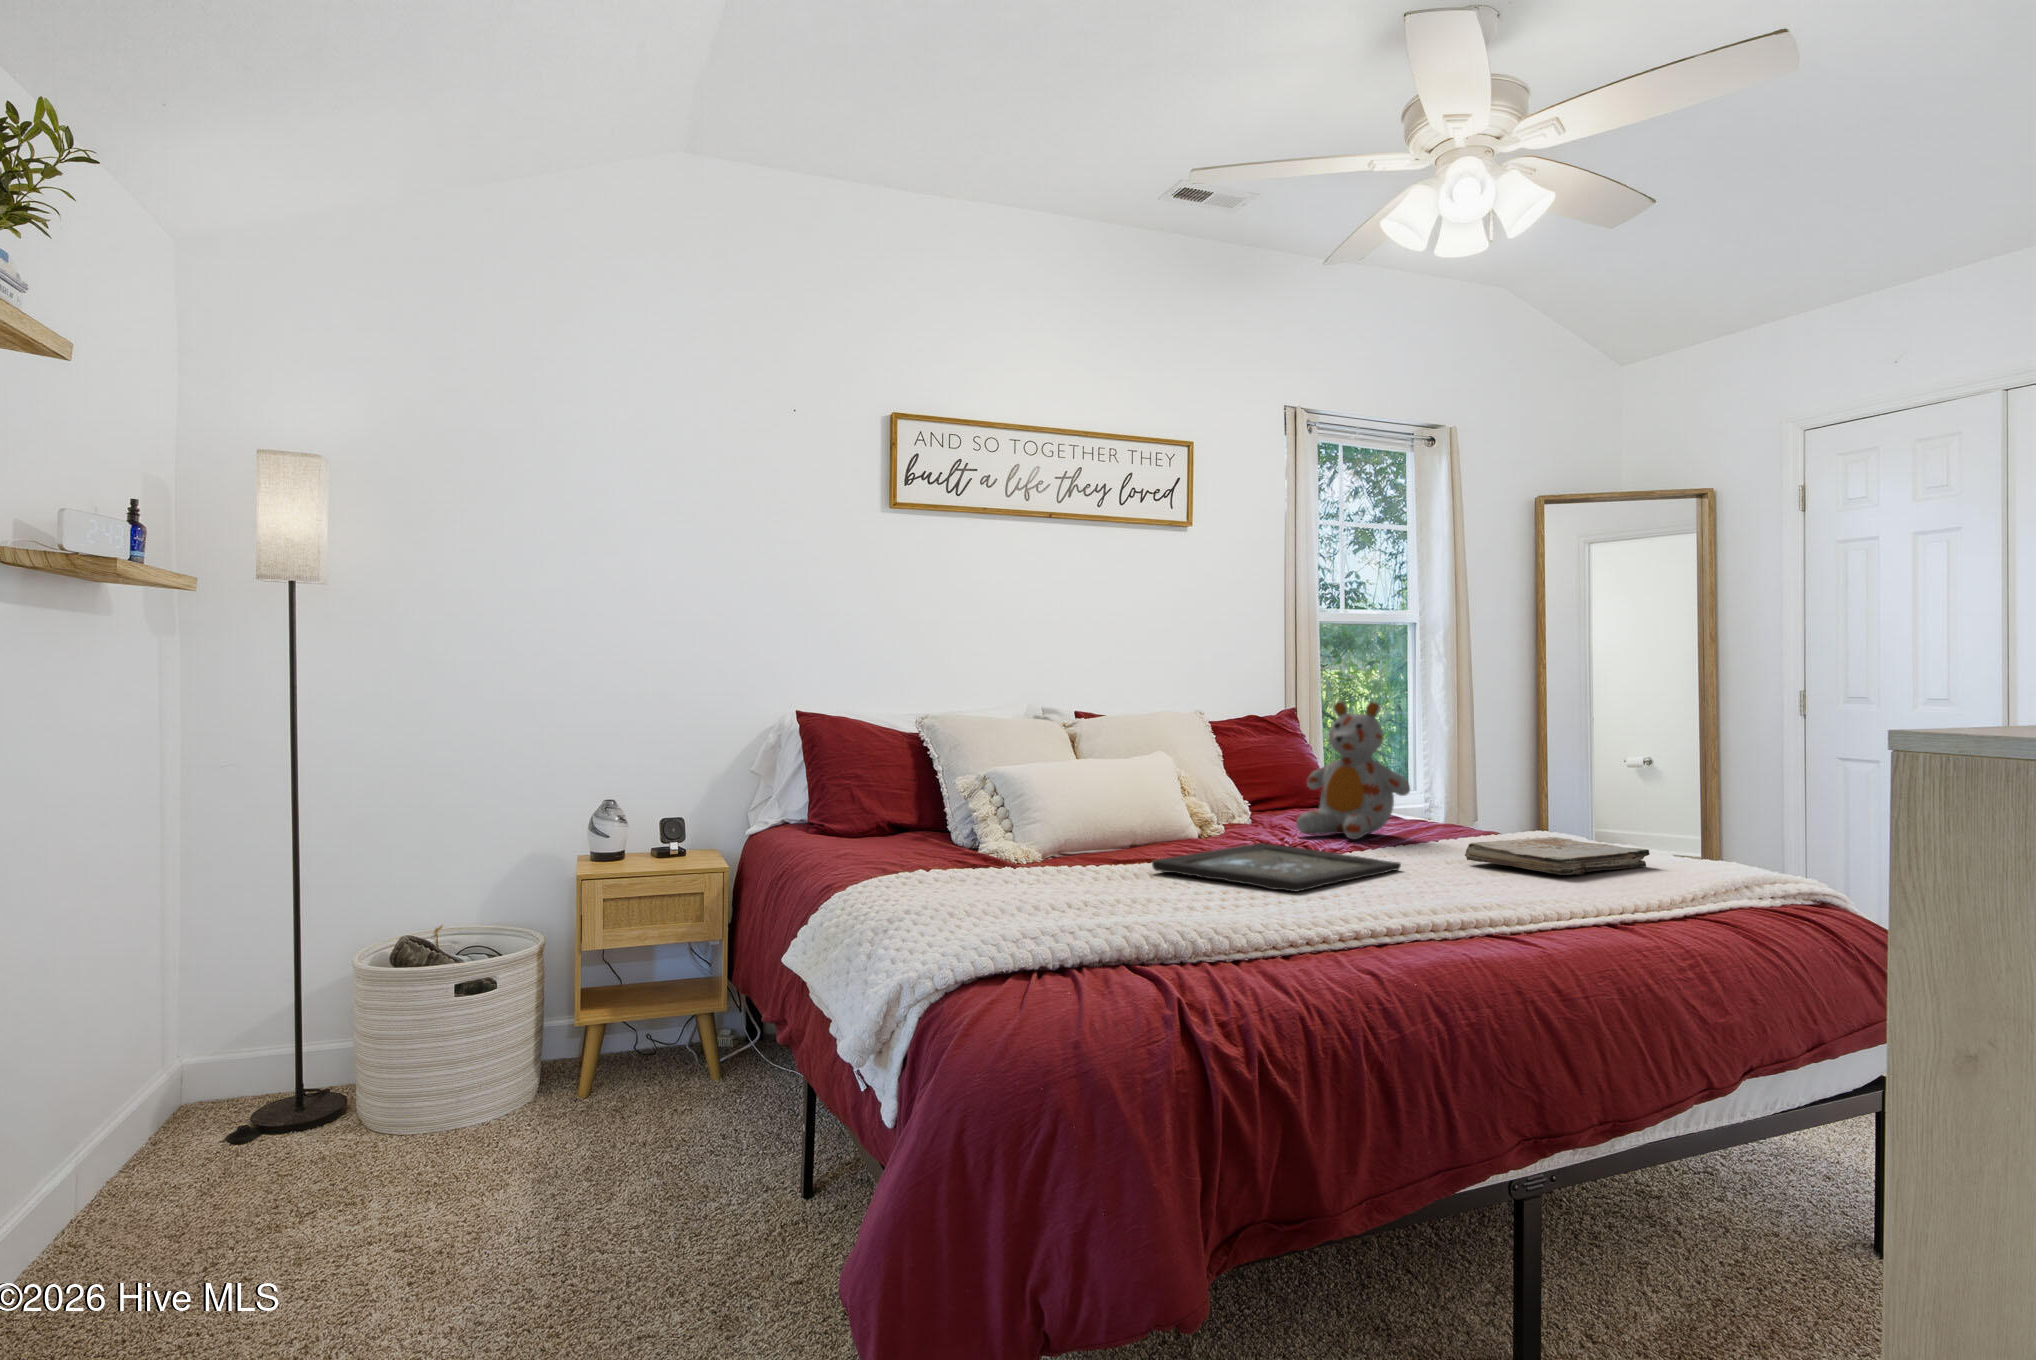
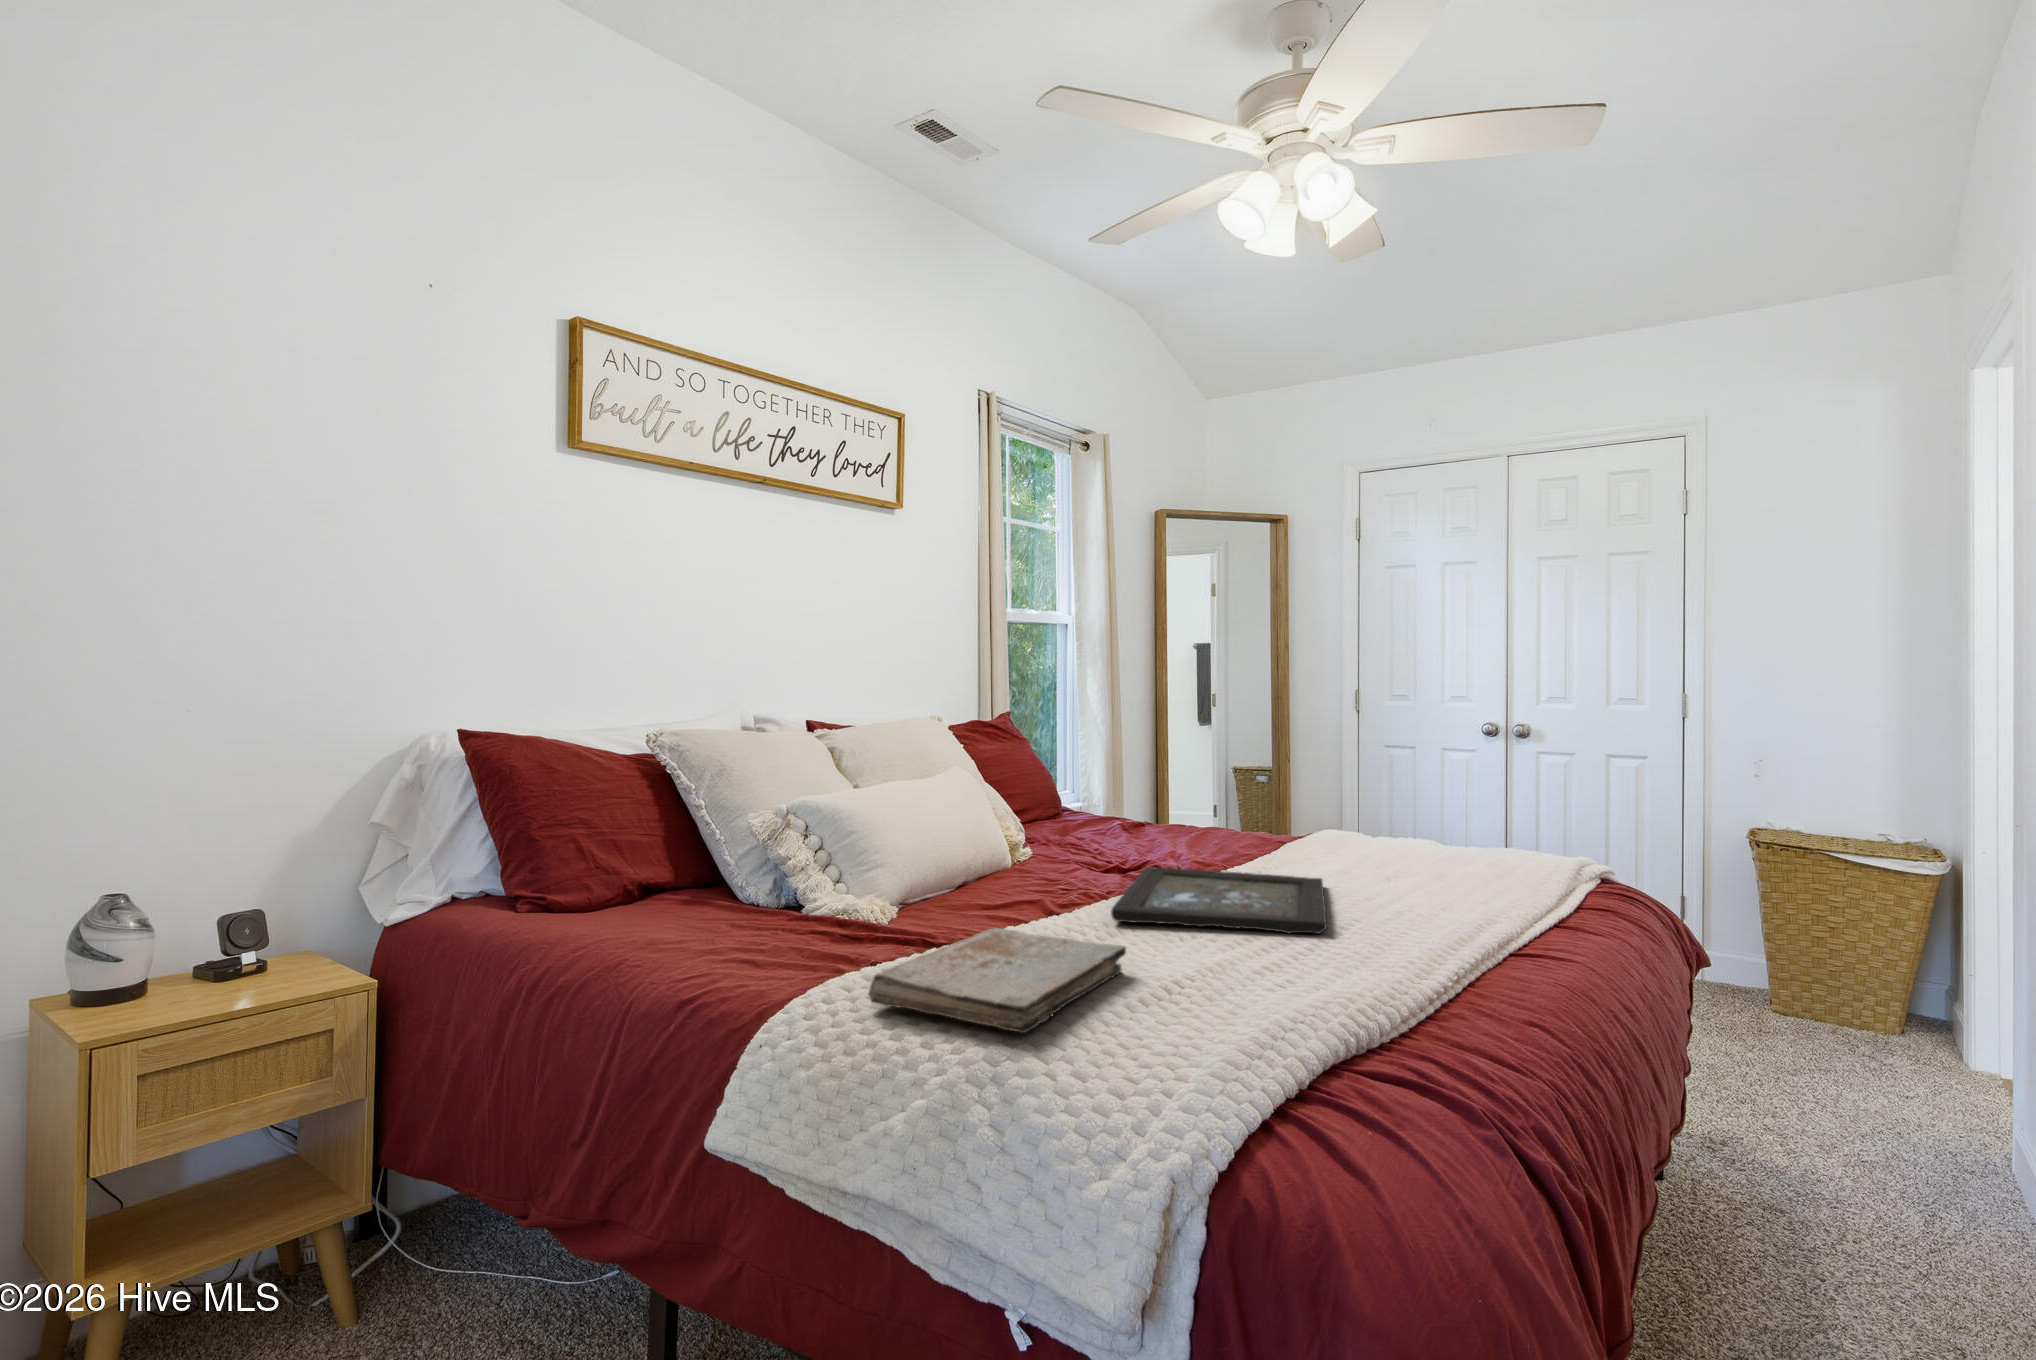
stuffed bear: present [1296,701,1410,839] -> none [1102,702,1217,849]
book: present [1465,837,1650,875] -> present [869,928,1126,1033]

